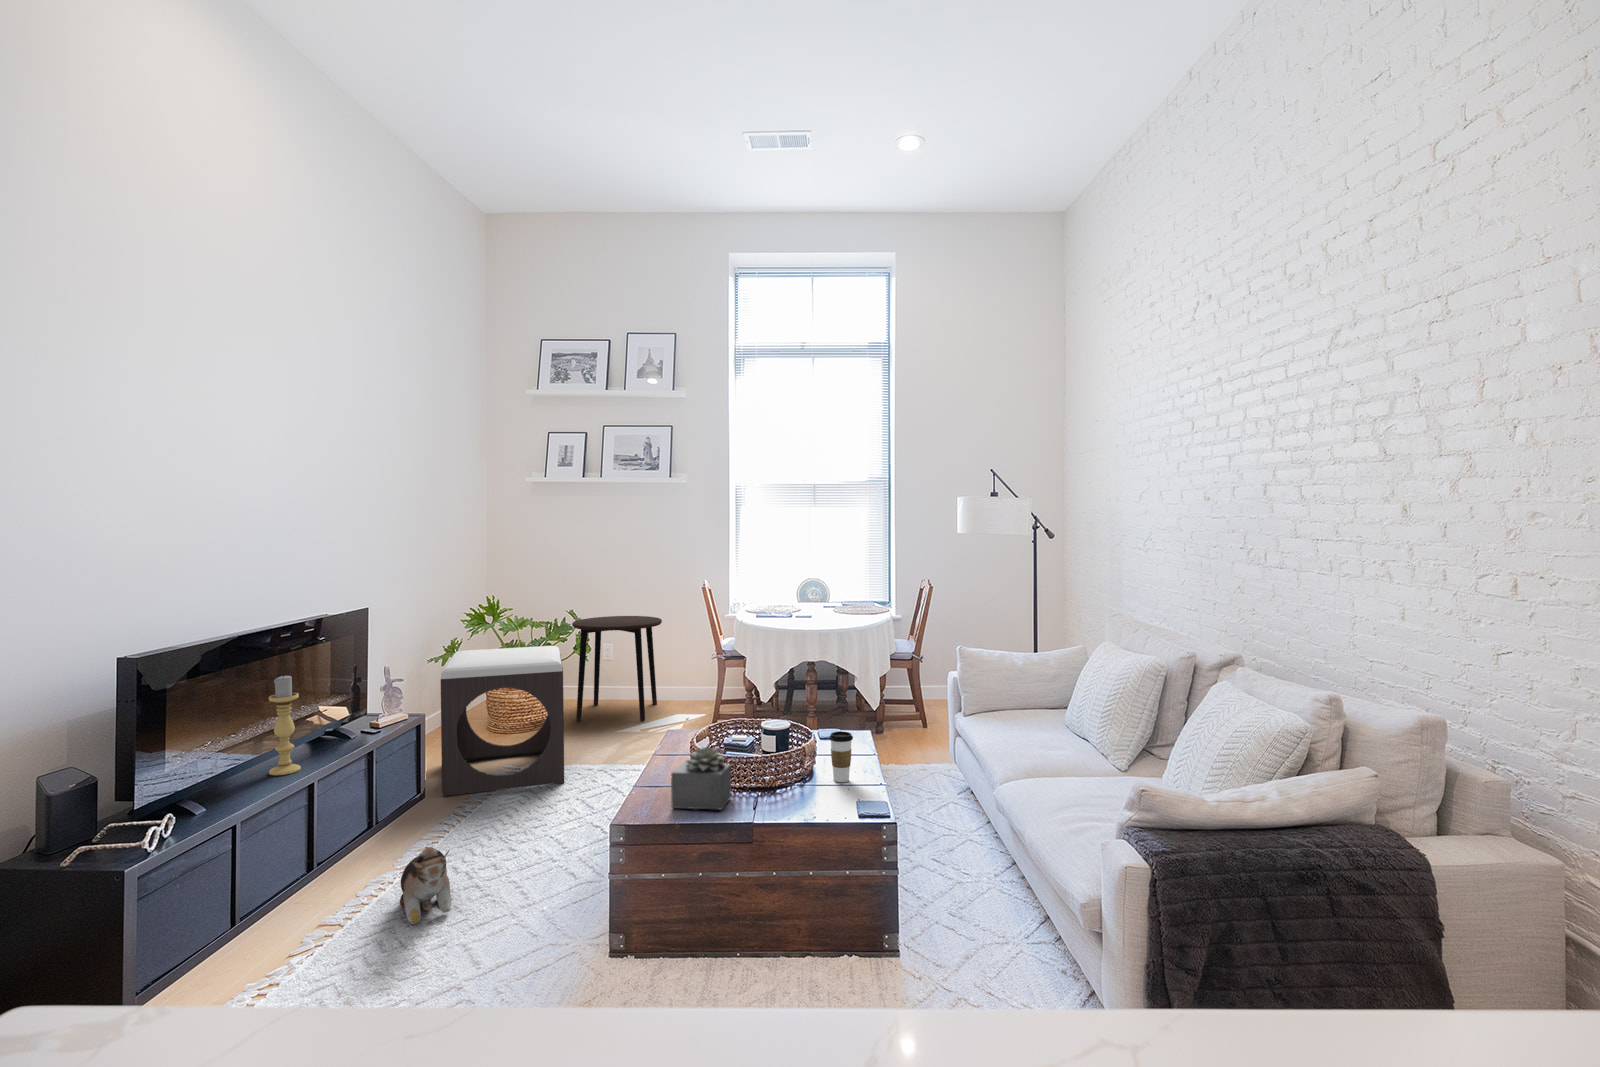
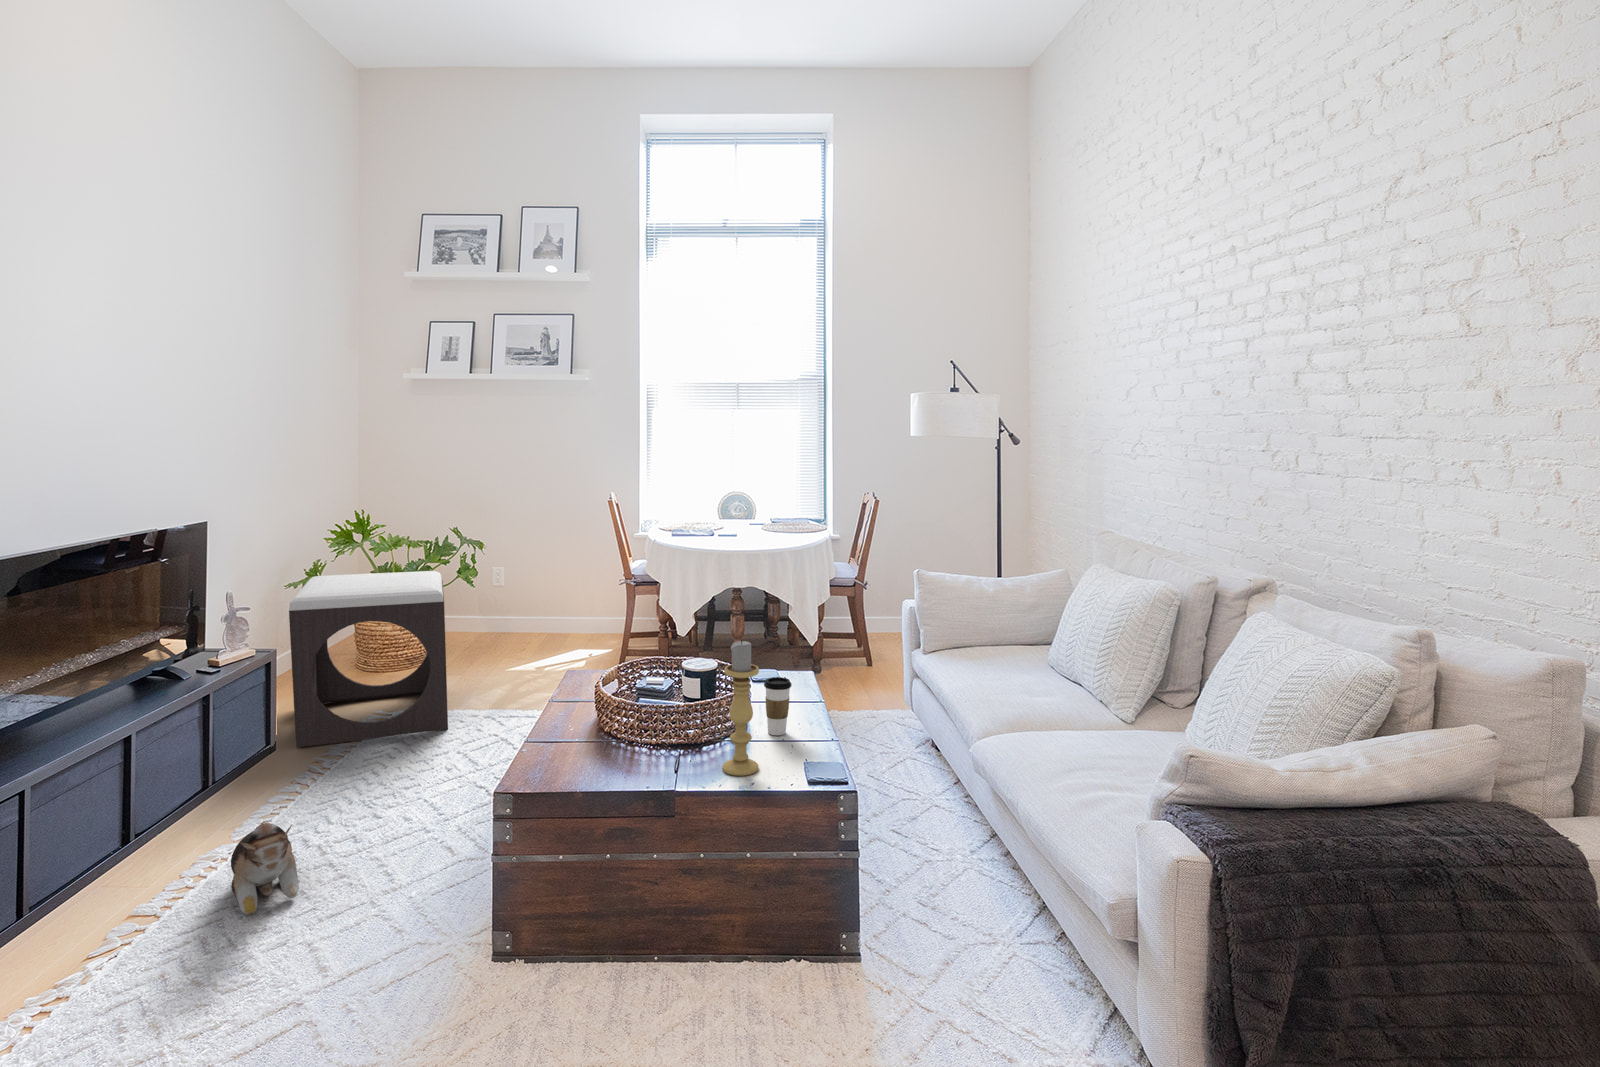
side table: present [572,616,662,721] -> none [458,537,565,656]
candle holder: present [269,675,301,775] -> present [723,640,759,776]
succulent plant: present [671,746,731,809] -> none [574,696,648,773]

